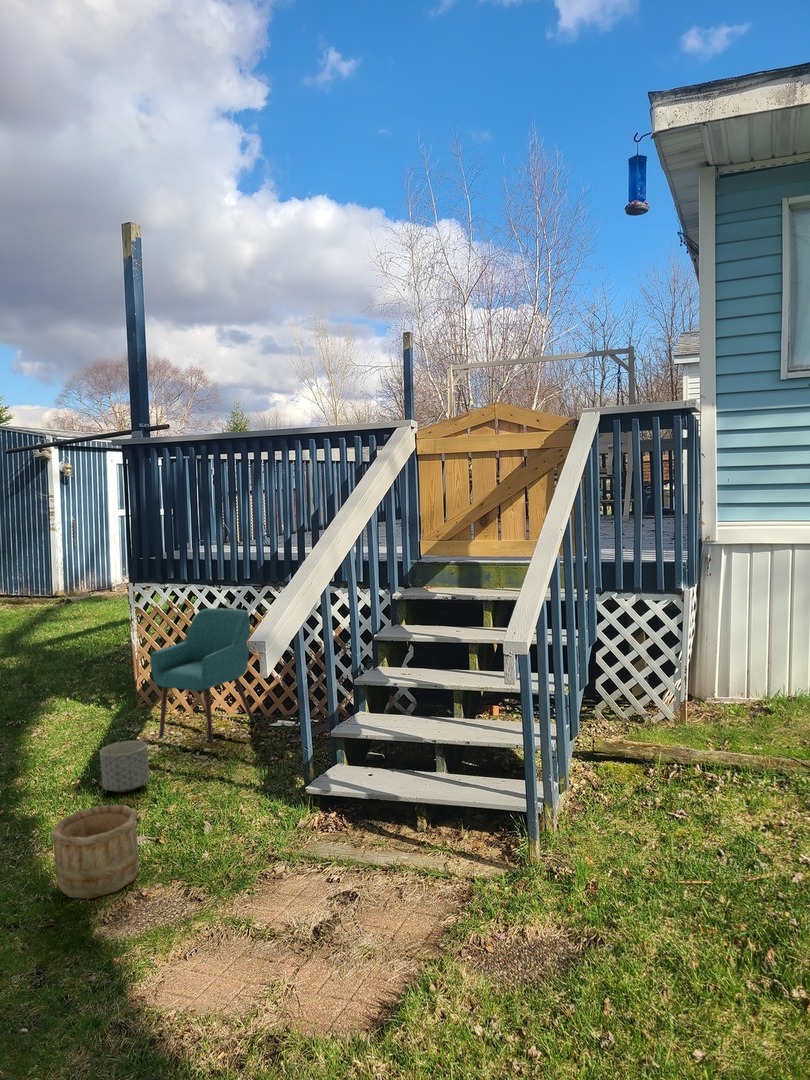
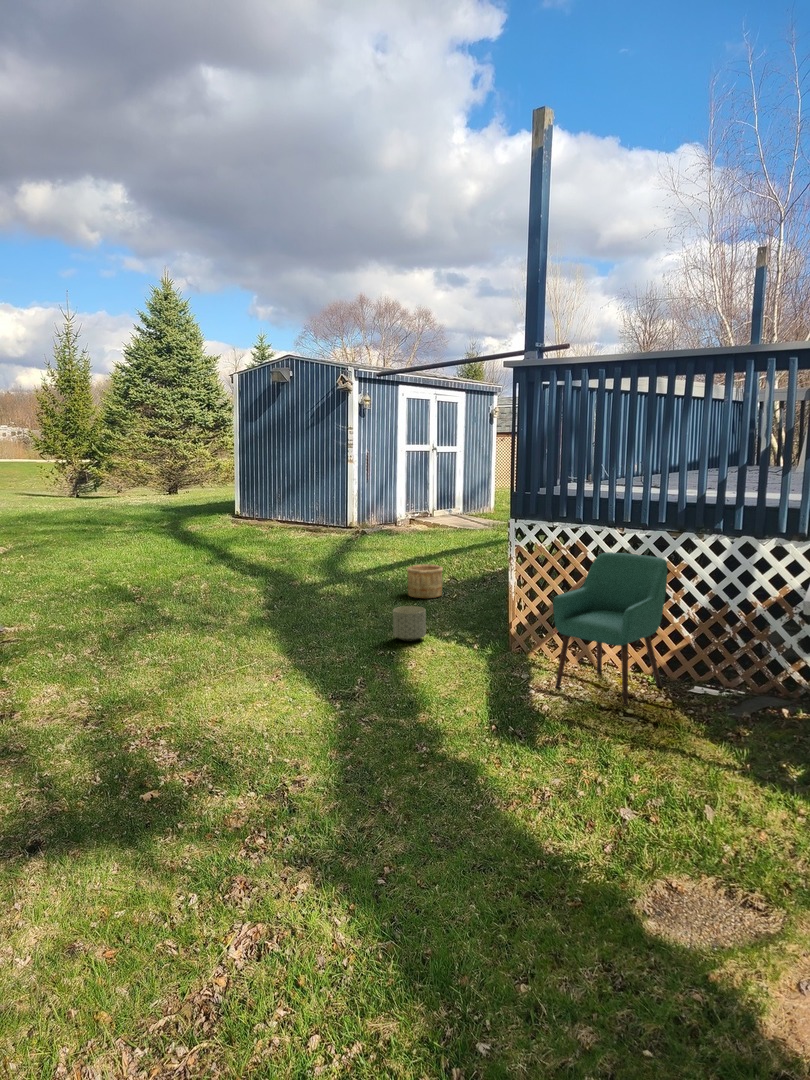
planter: present [100,741,149,793] -> present [393,606,426,641]
wooden bucket: present [50,805,139,899] -> present [407,564,443,598]

